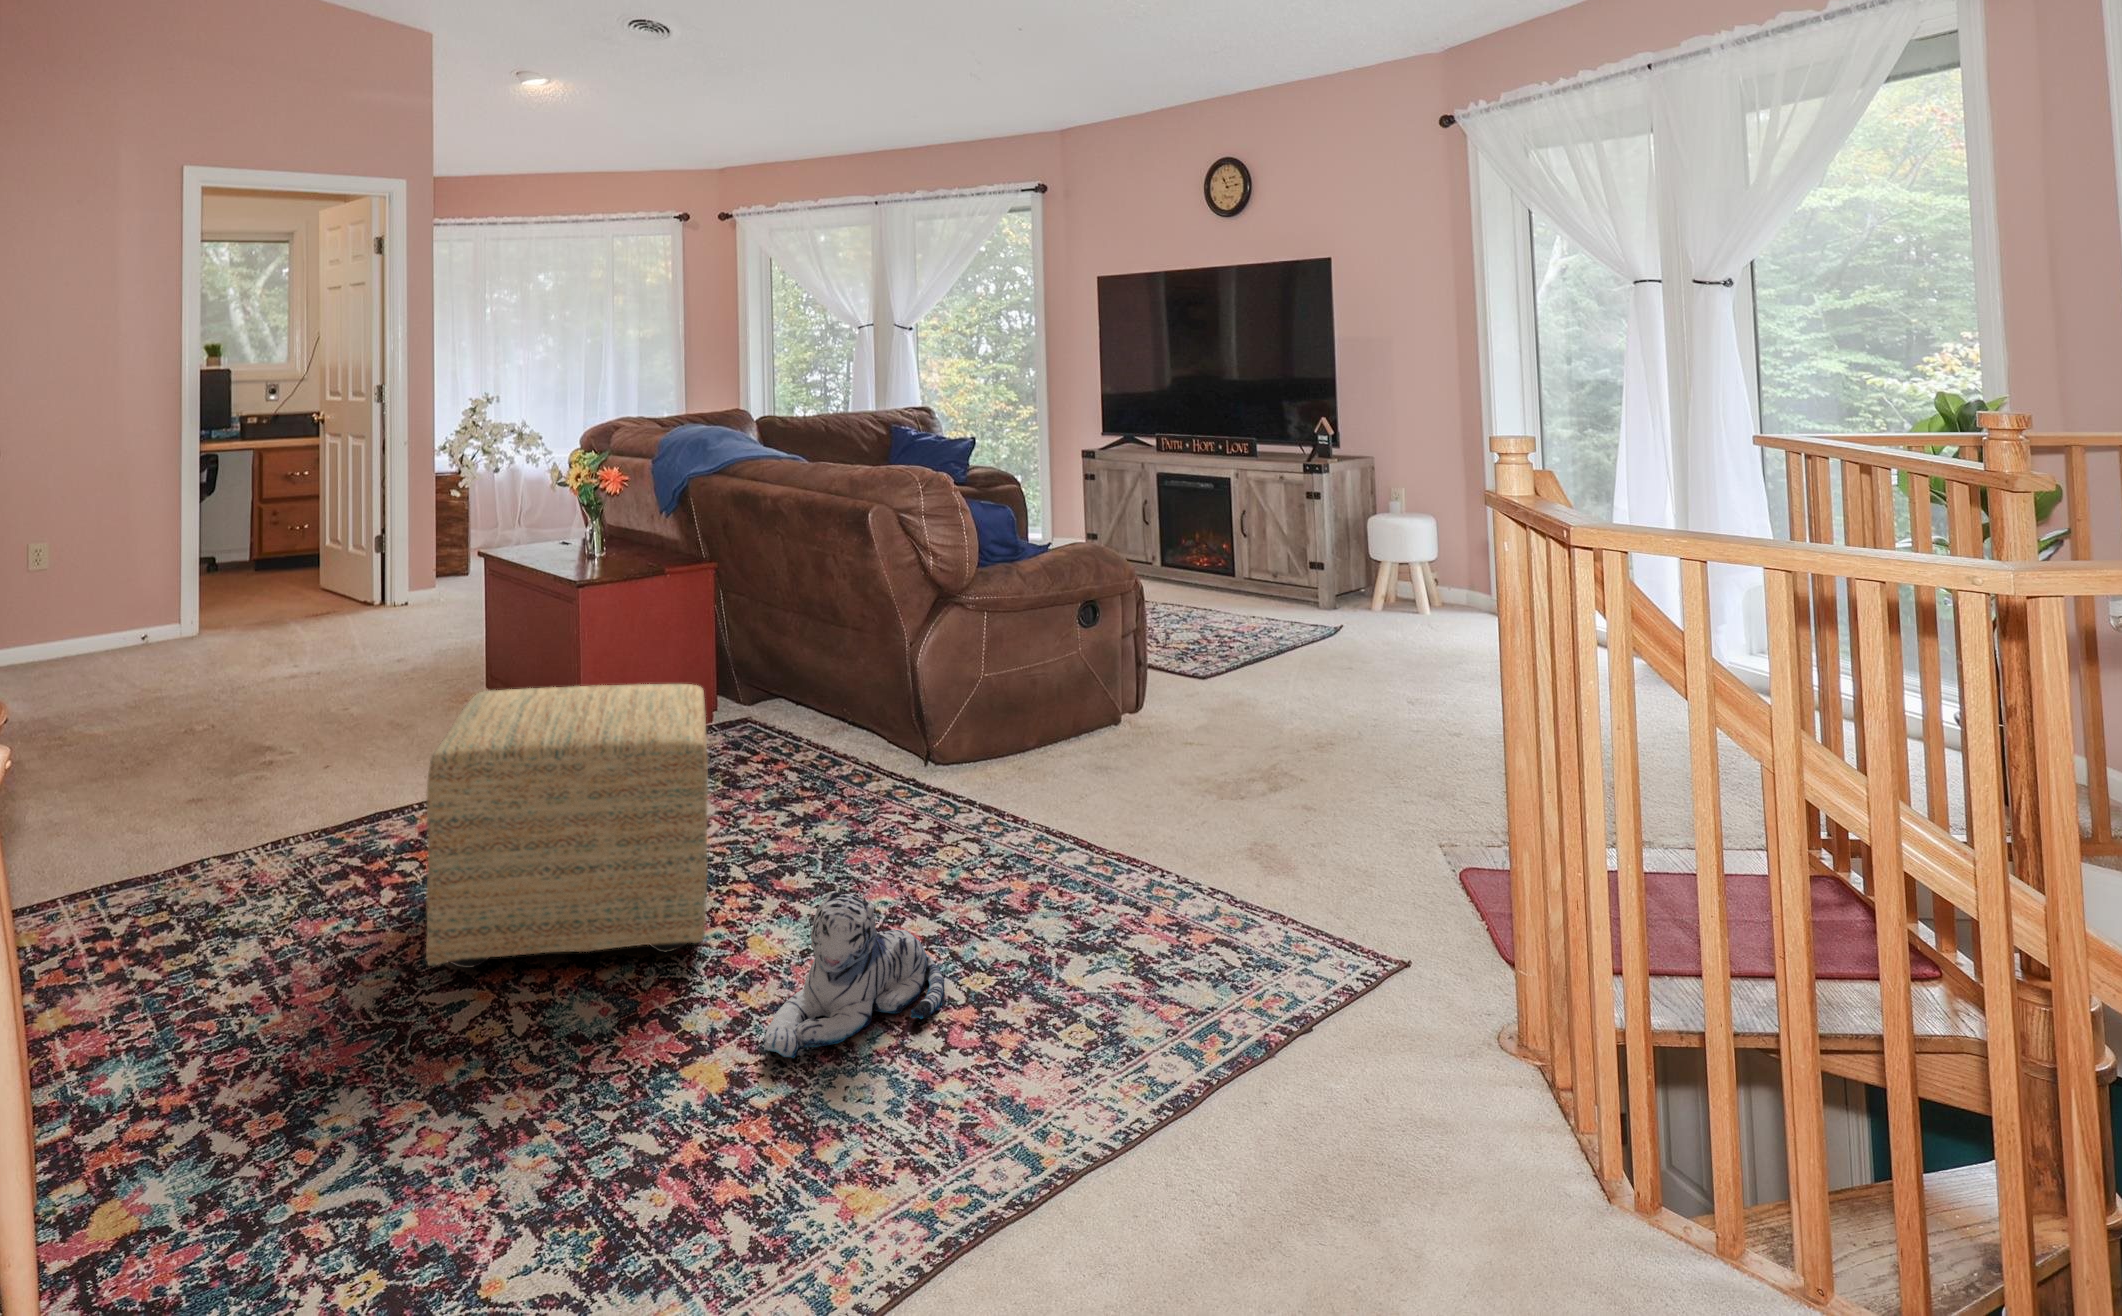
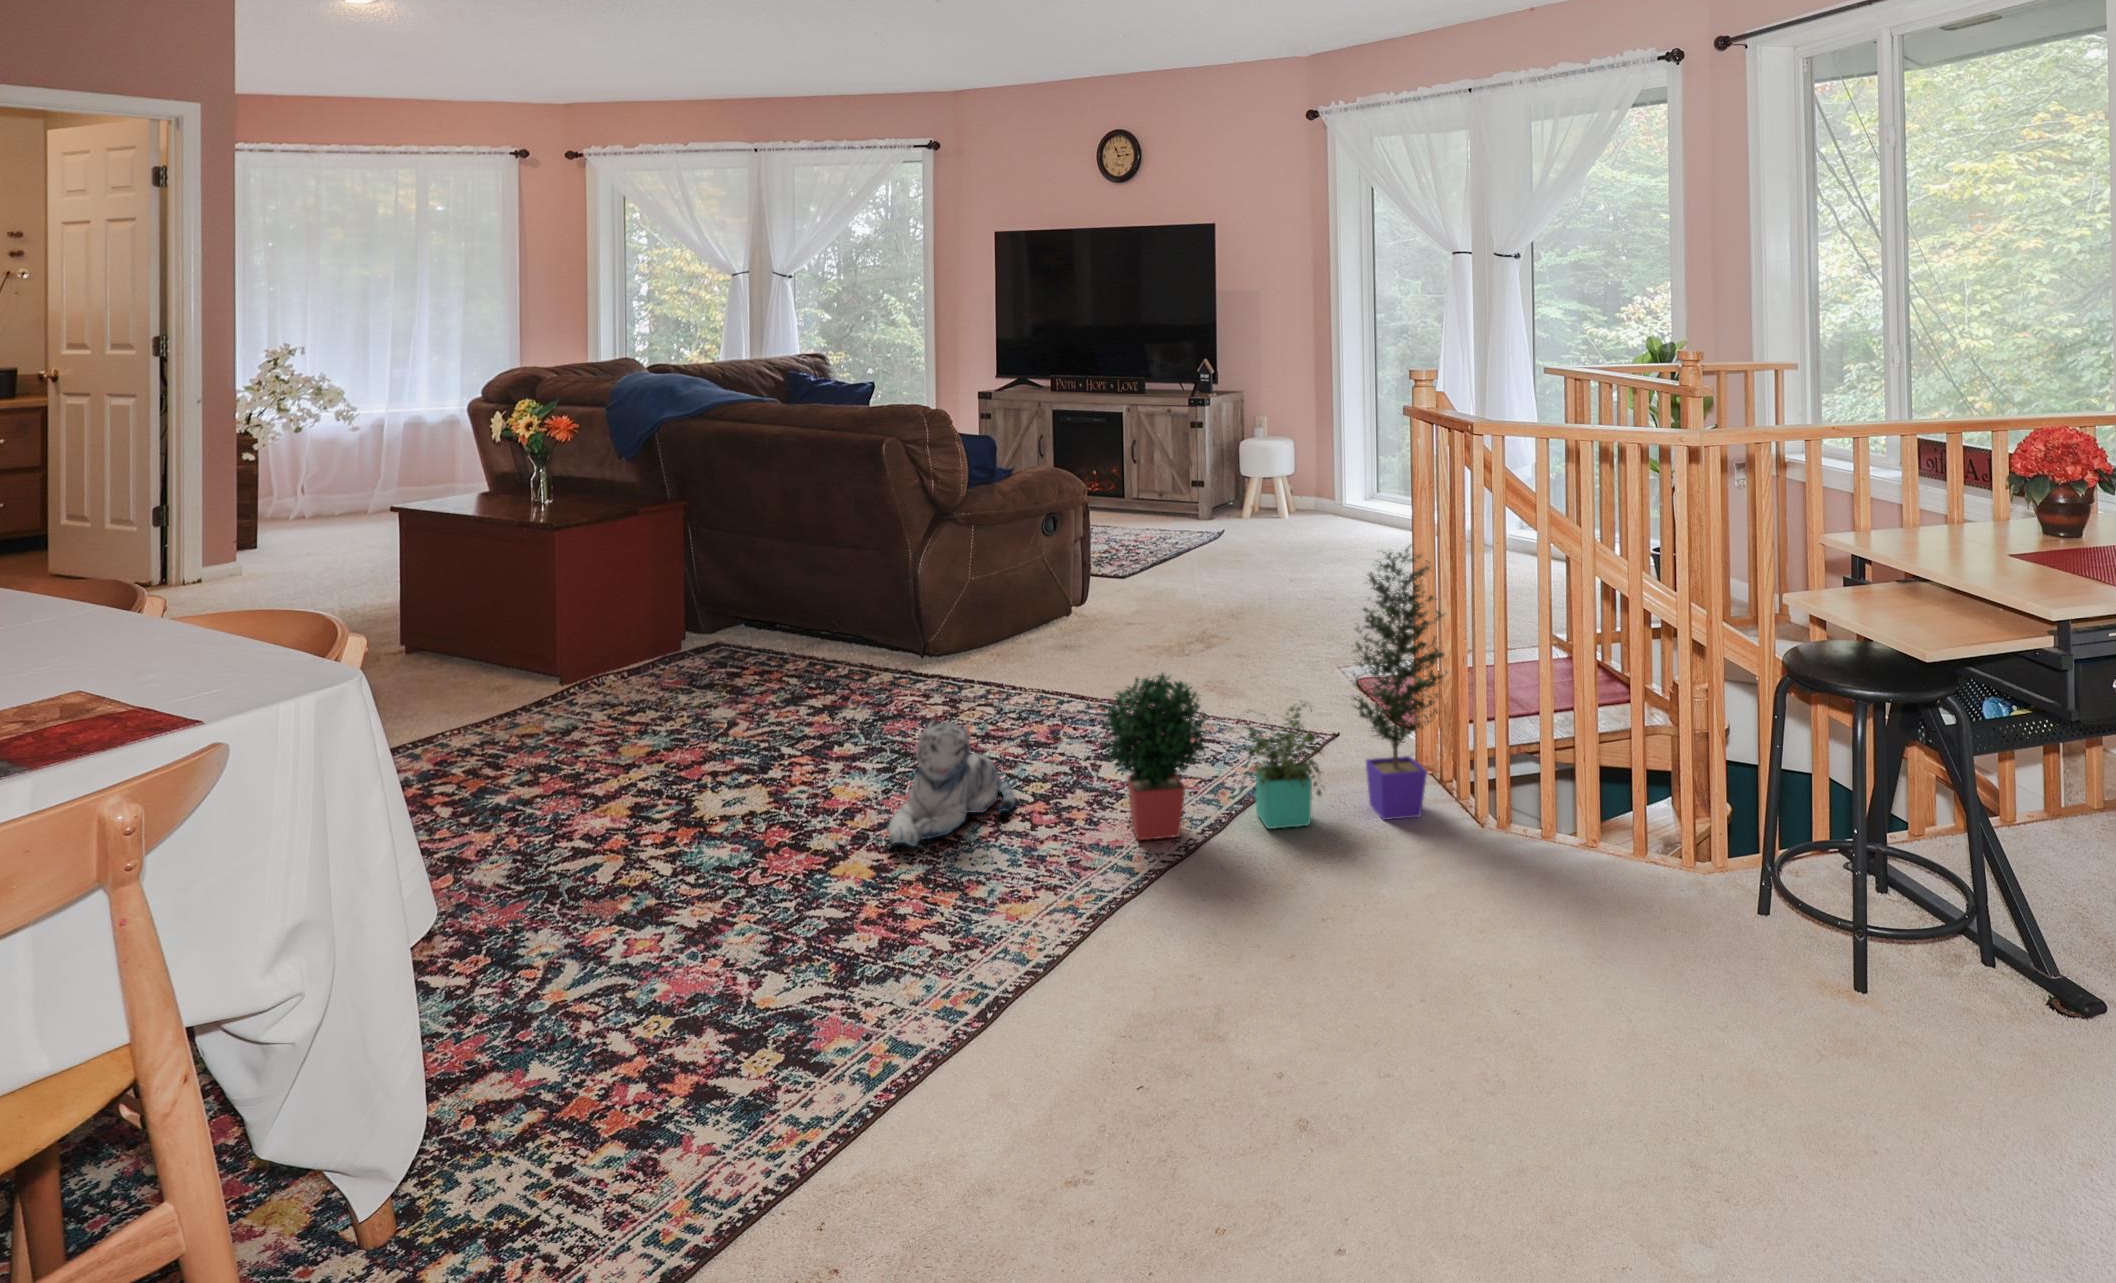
ottoman: present [426,684,708,968] -> none [516,585,797,837]
potted plant: none [1020,724,1543,1145] -> present [1102,545,1447,840]

